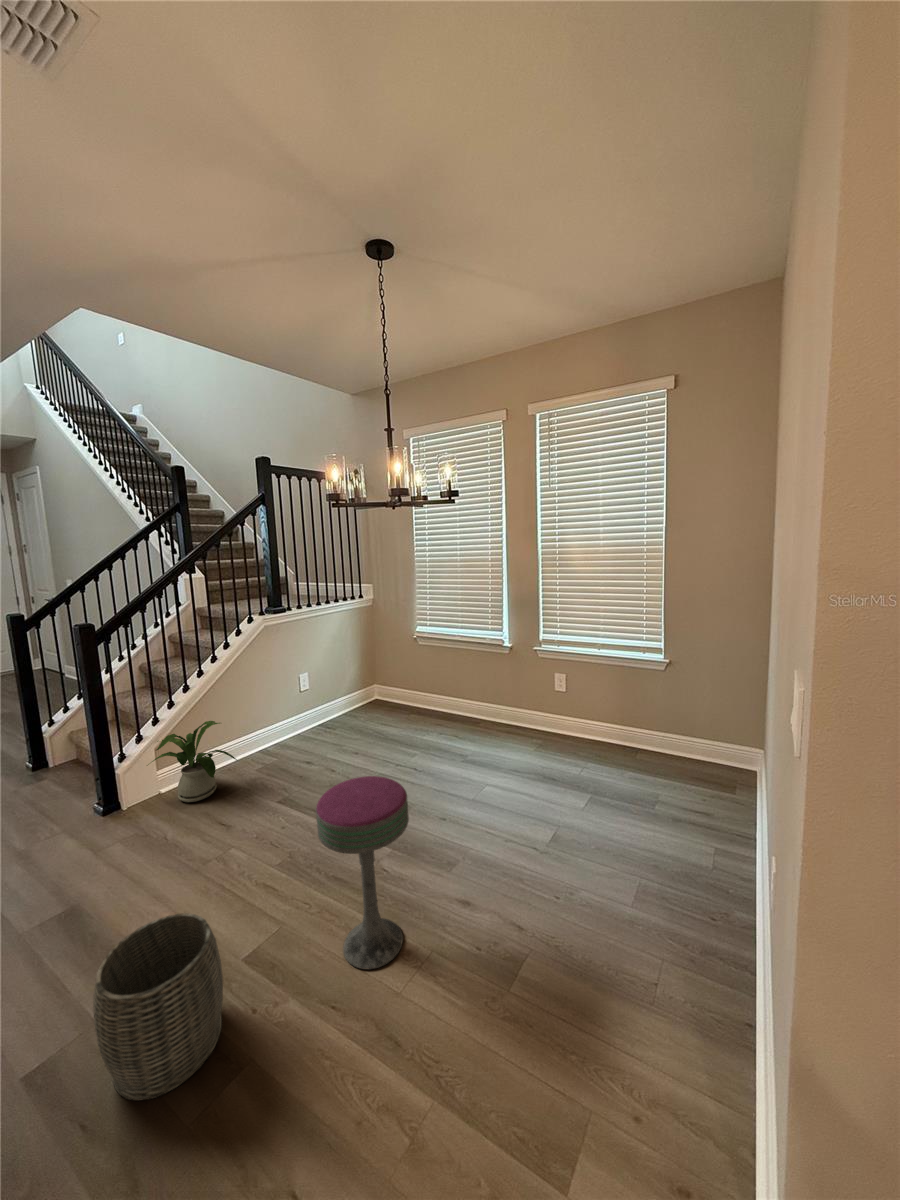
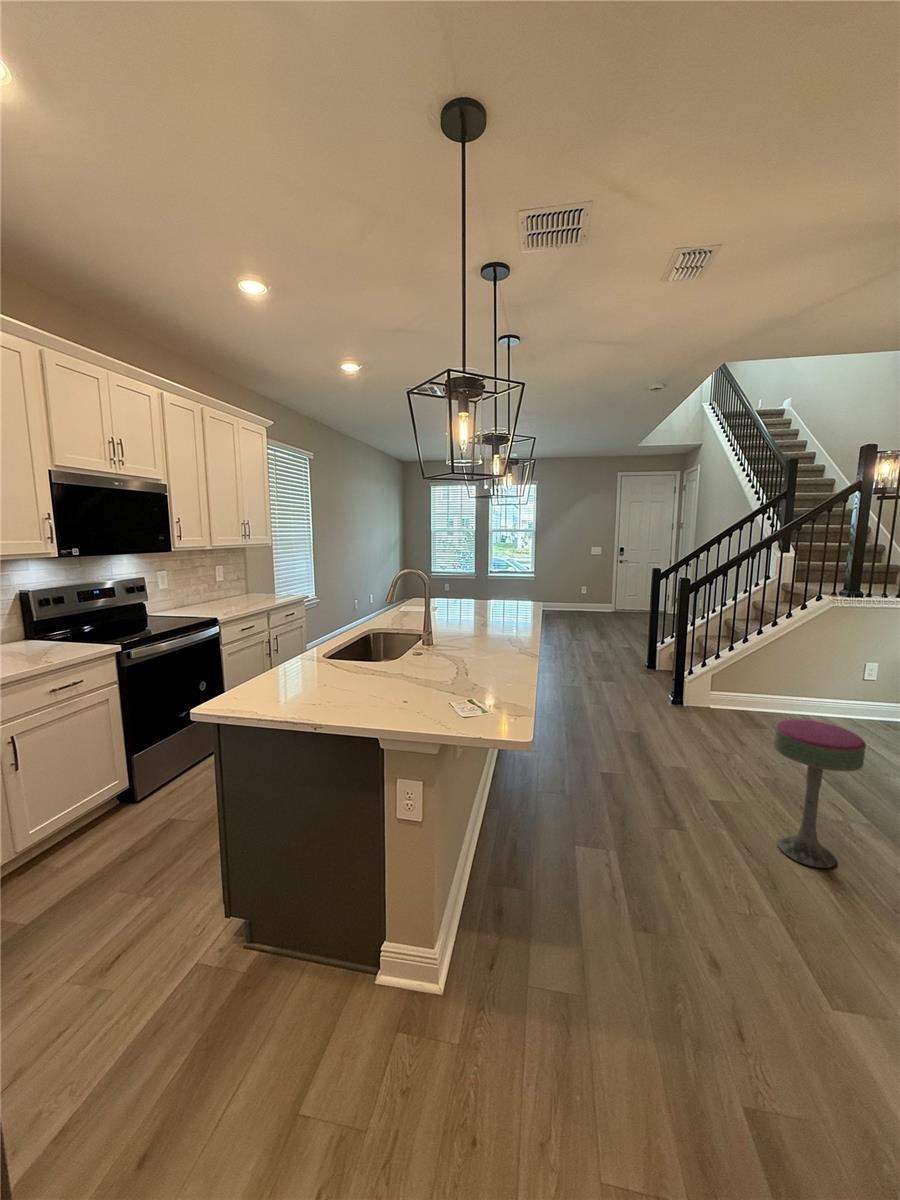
house plant: present [148,721,237,802] -> none [704,667,770,724]
woven basket: present [93,913,223,1101] -> none [627,736,692,817]

